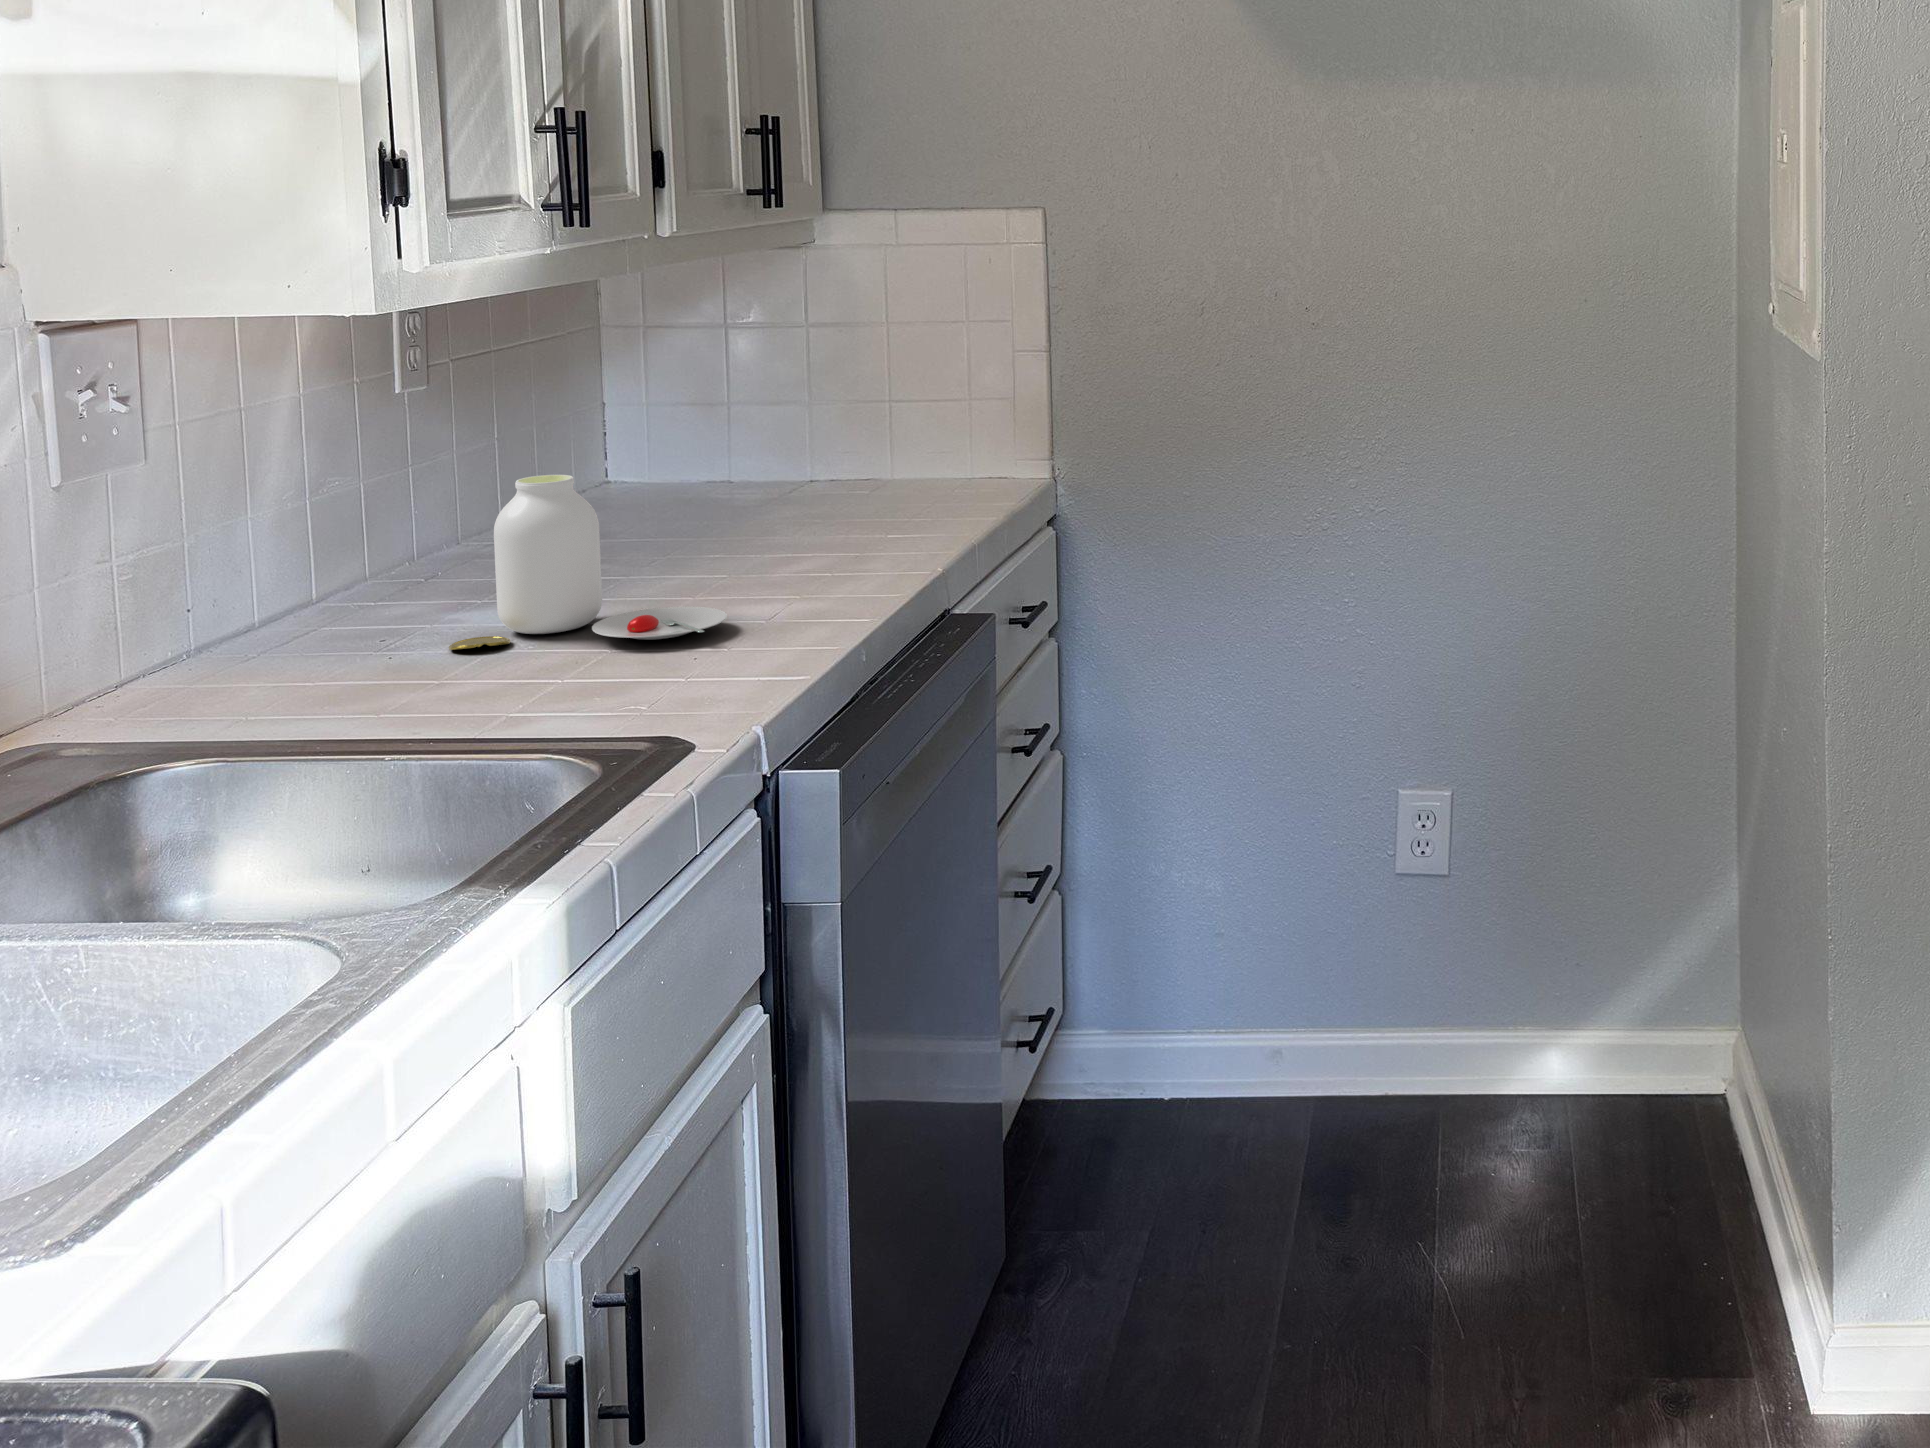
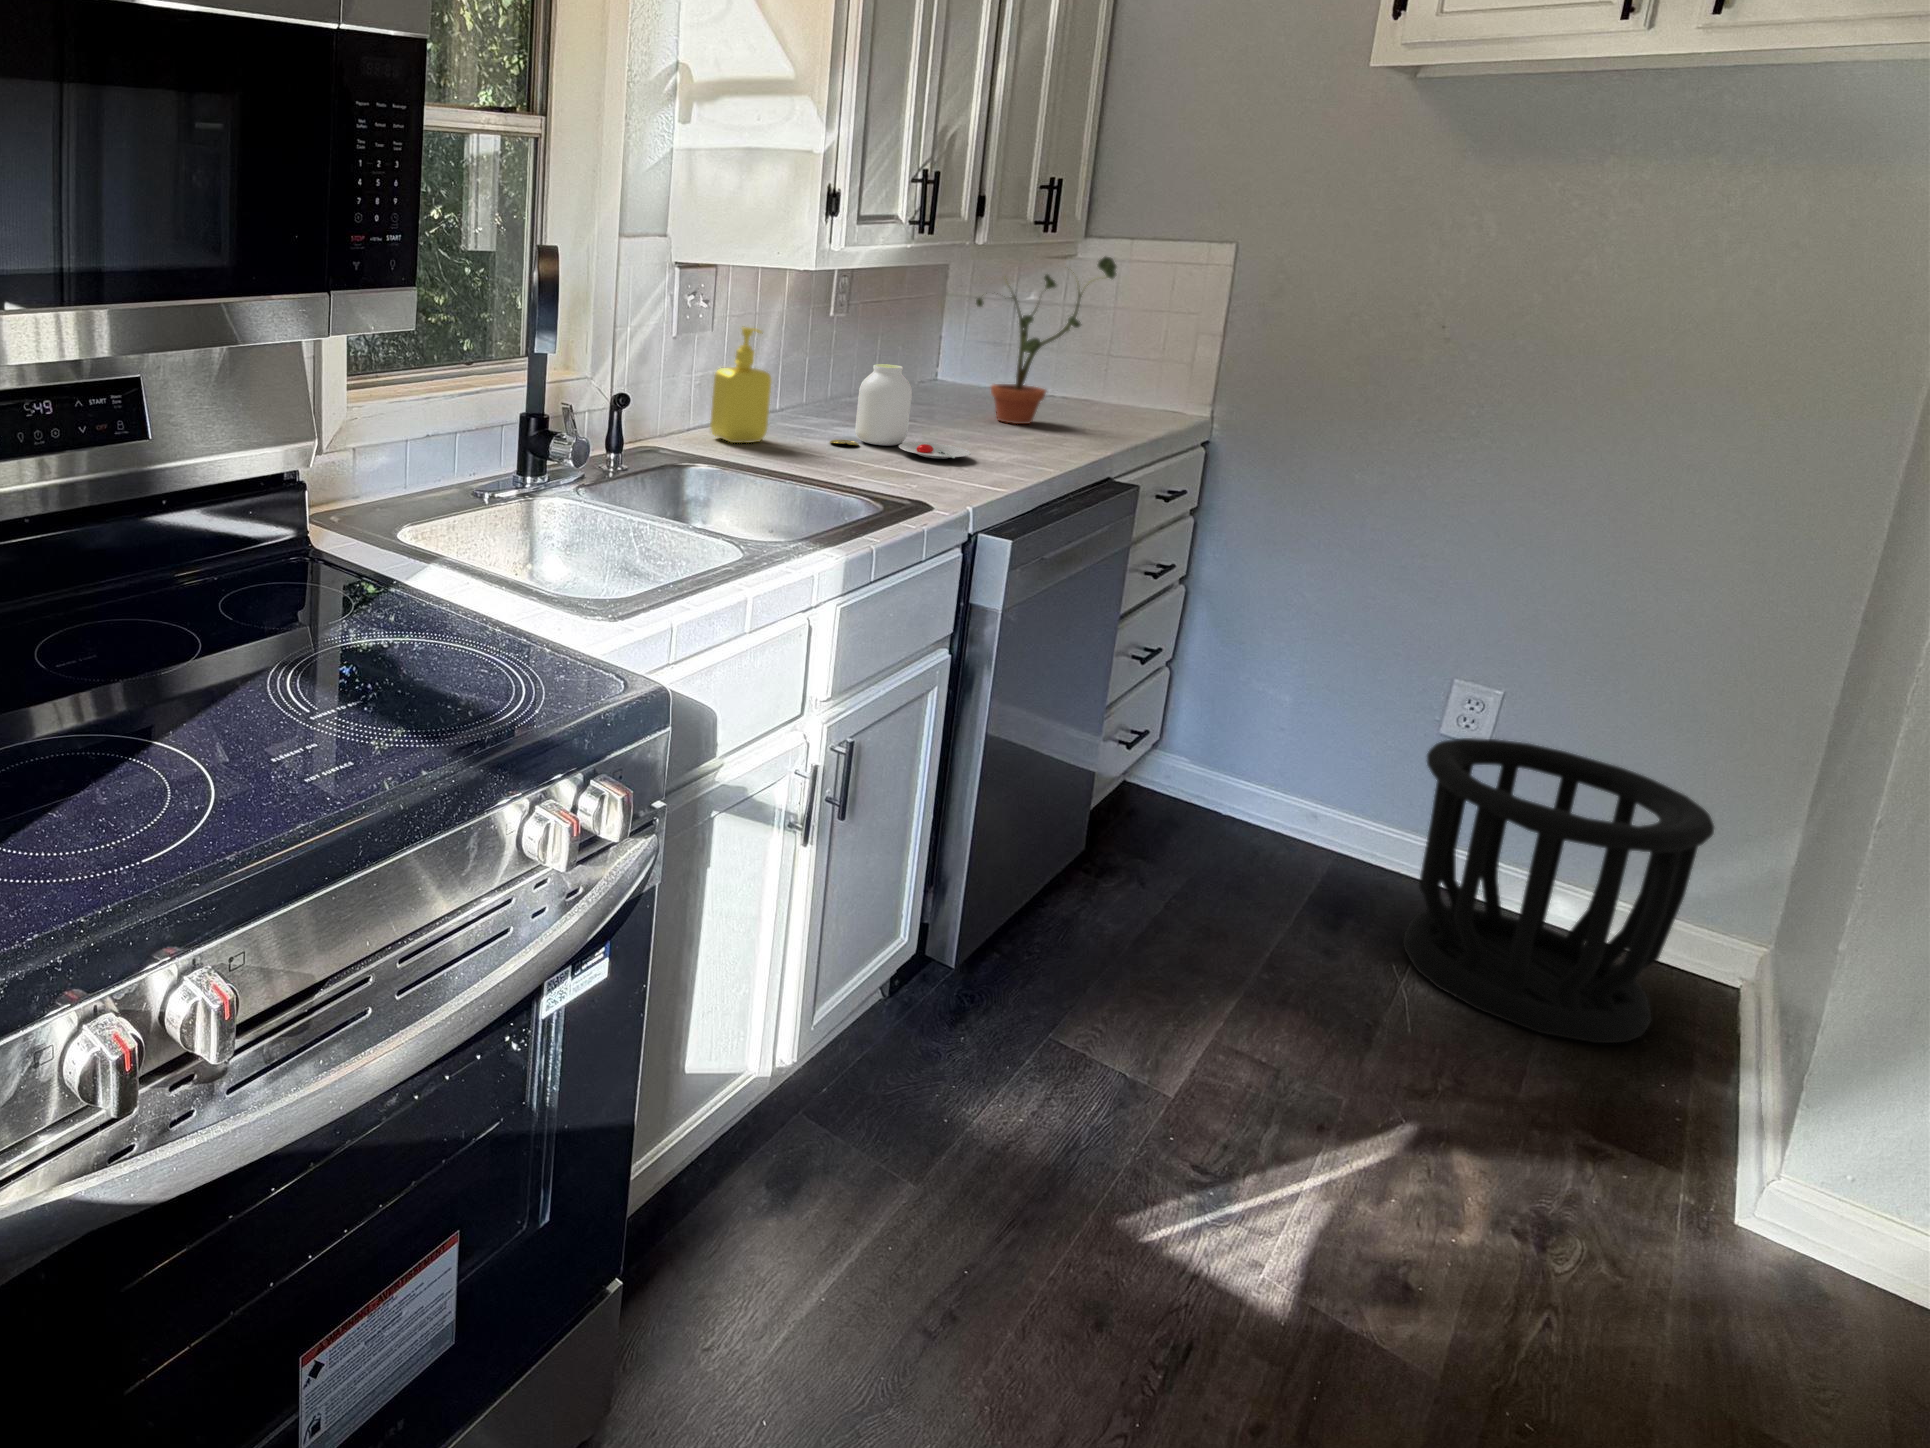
potted plant: none [677,241,890,539] -> present [976,257,1117,424]
soap dispenser: none [159,445,306,699] -> present [710,327,771,443]
wastebasket: none [1396,835,1674,1227] -> present [1403,738,1714,1043]

